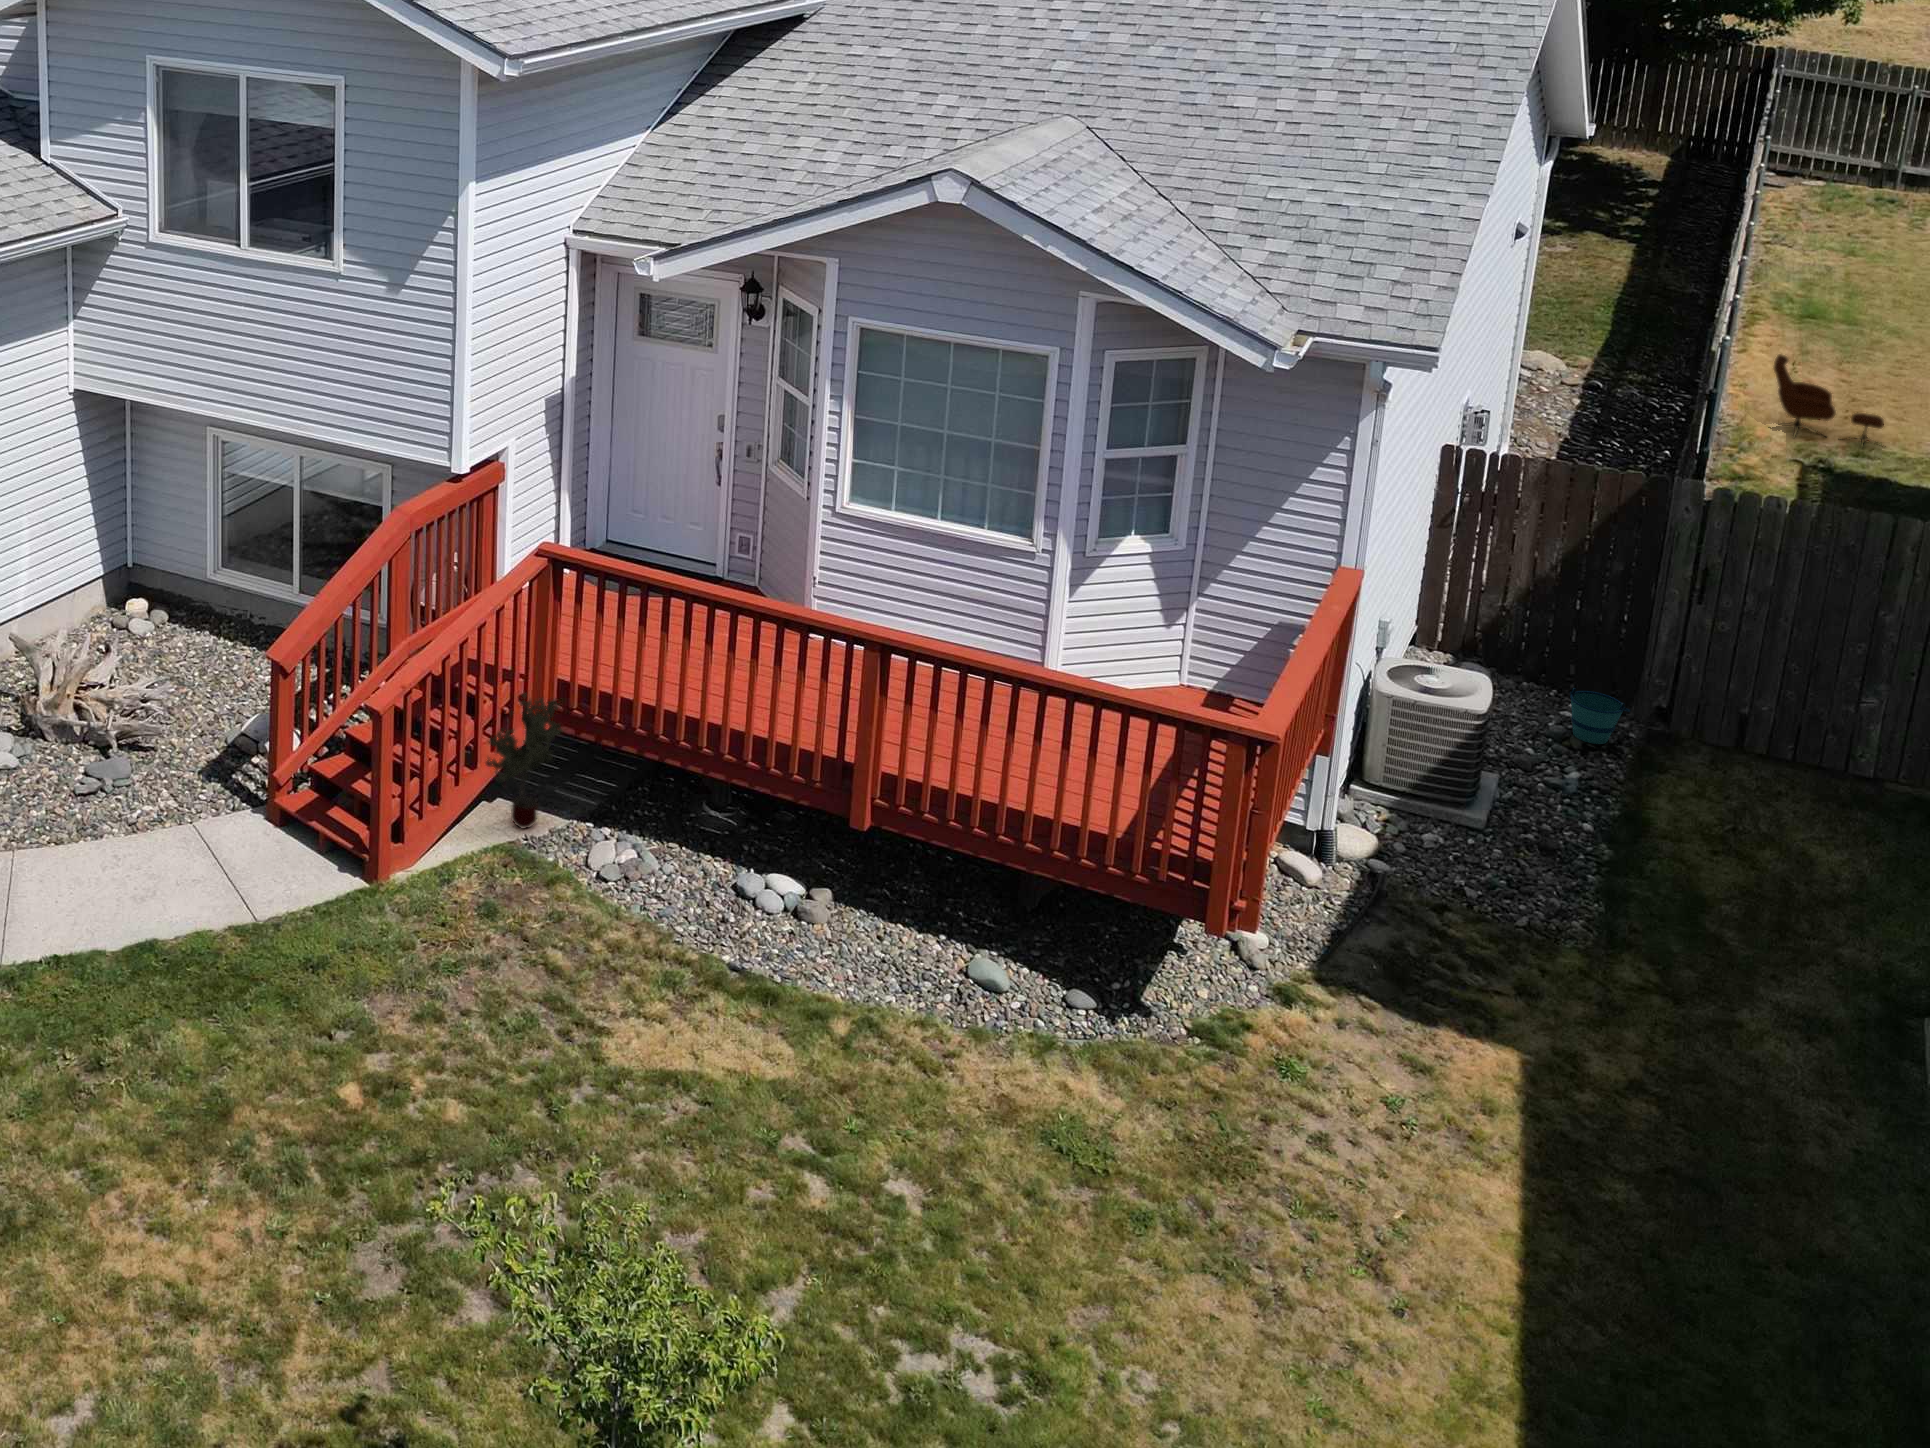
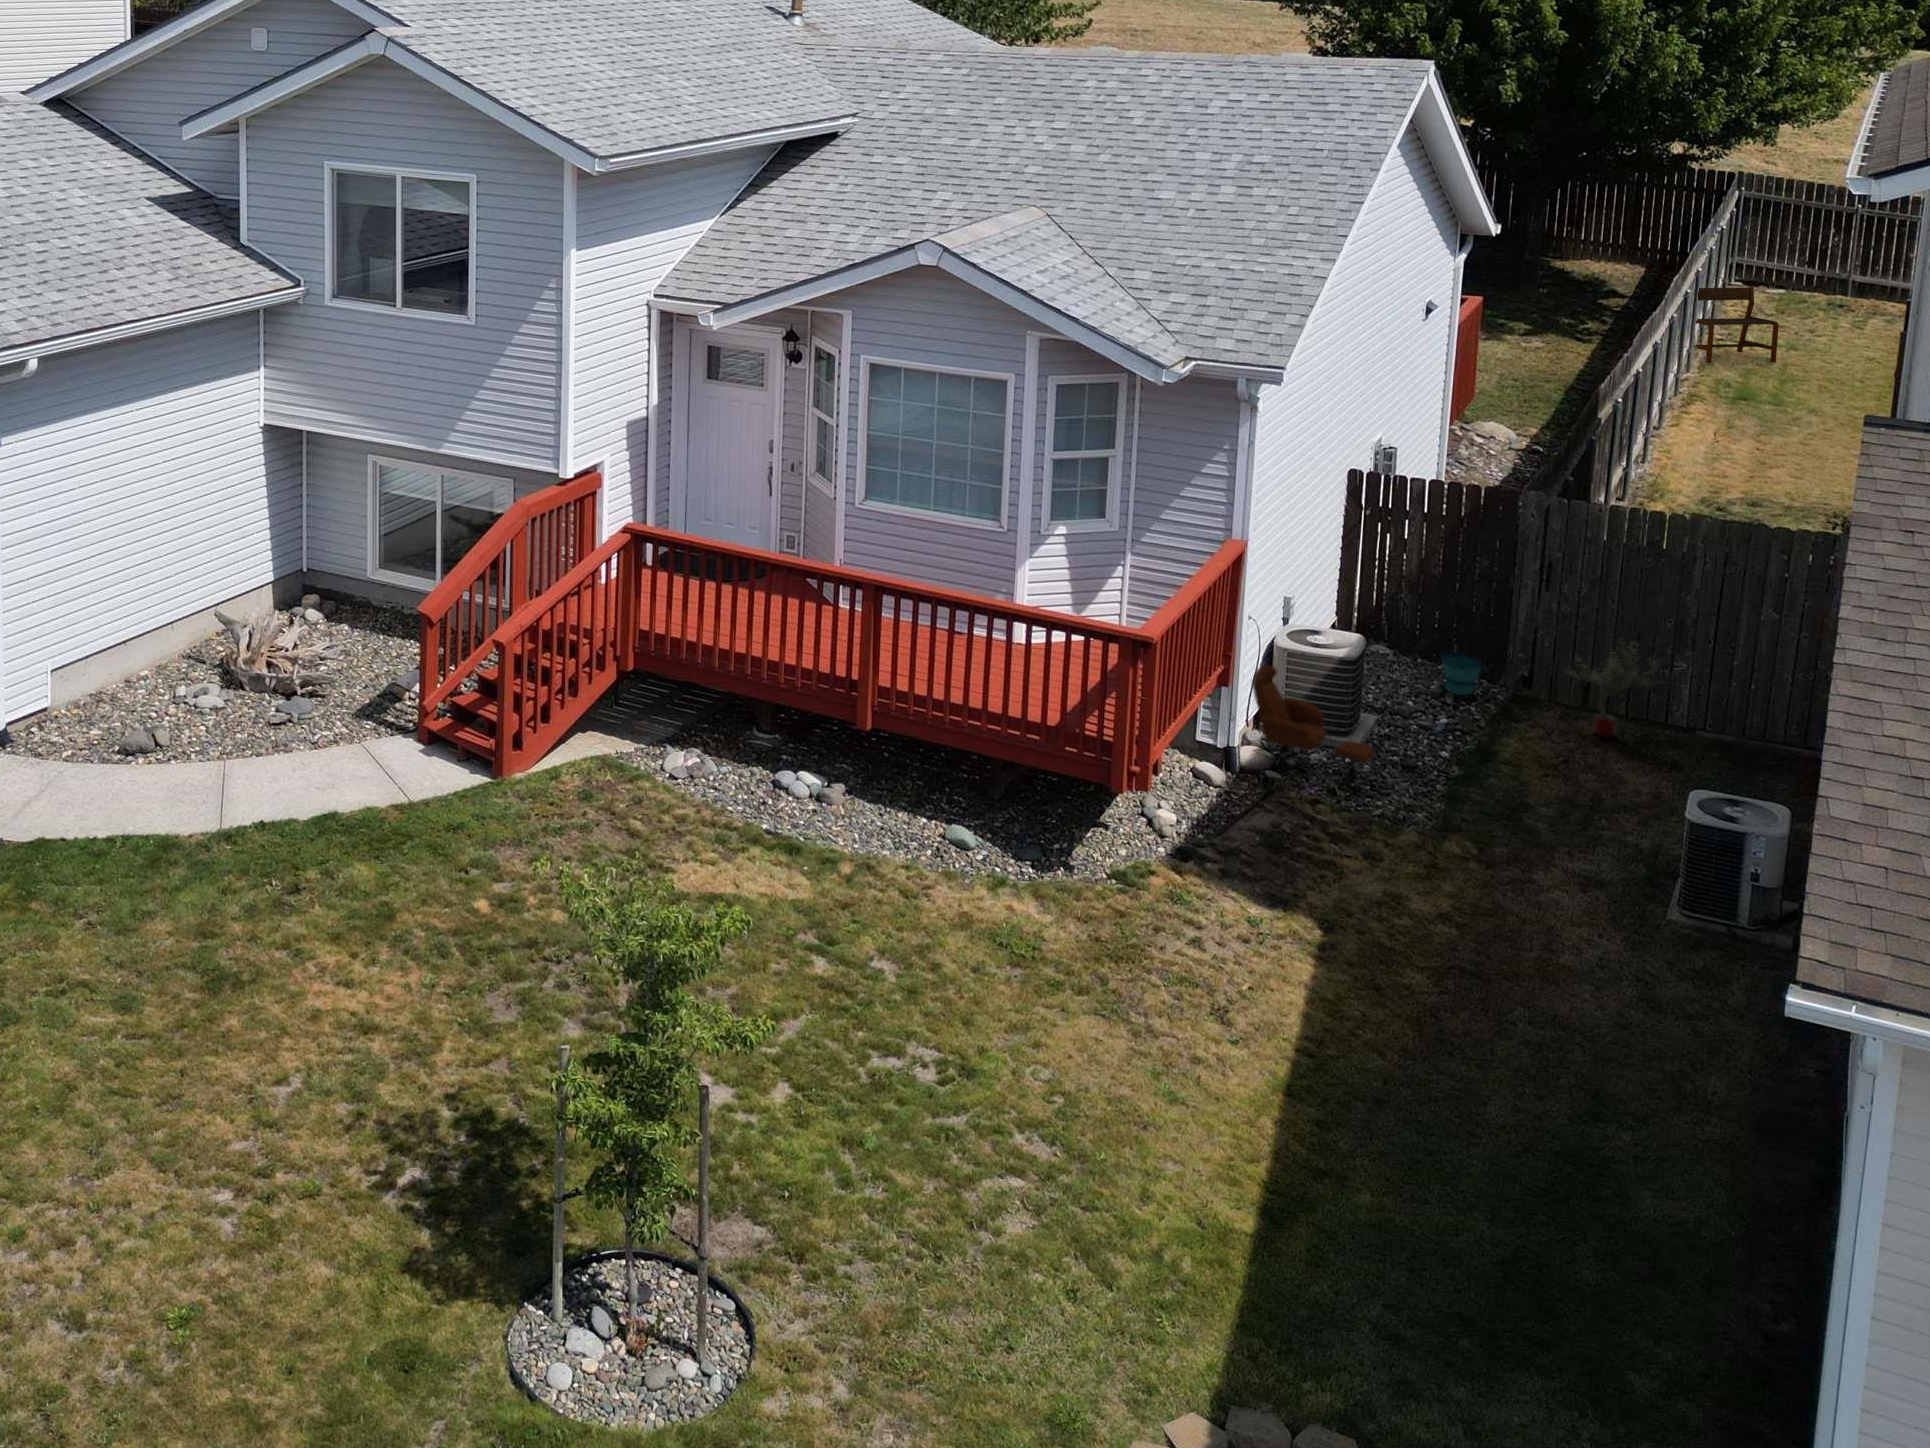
bench: none [1768,197,1892,288] -> present [1696,287,1779,363]
lounge chair: present [1774,355,1886,447] -> present [1252,665,1374,782]
potted tree: present [486,693,562,828] -> present [1568,642,1660,737]

